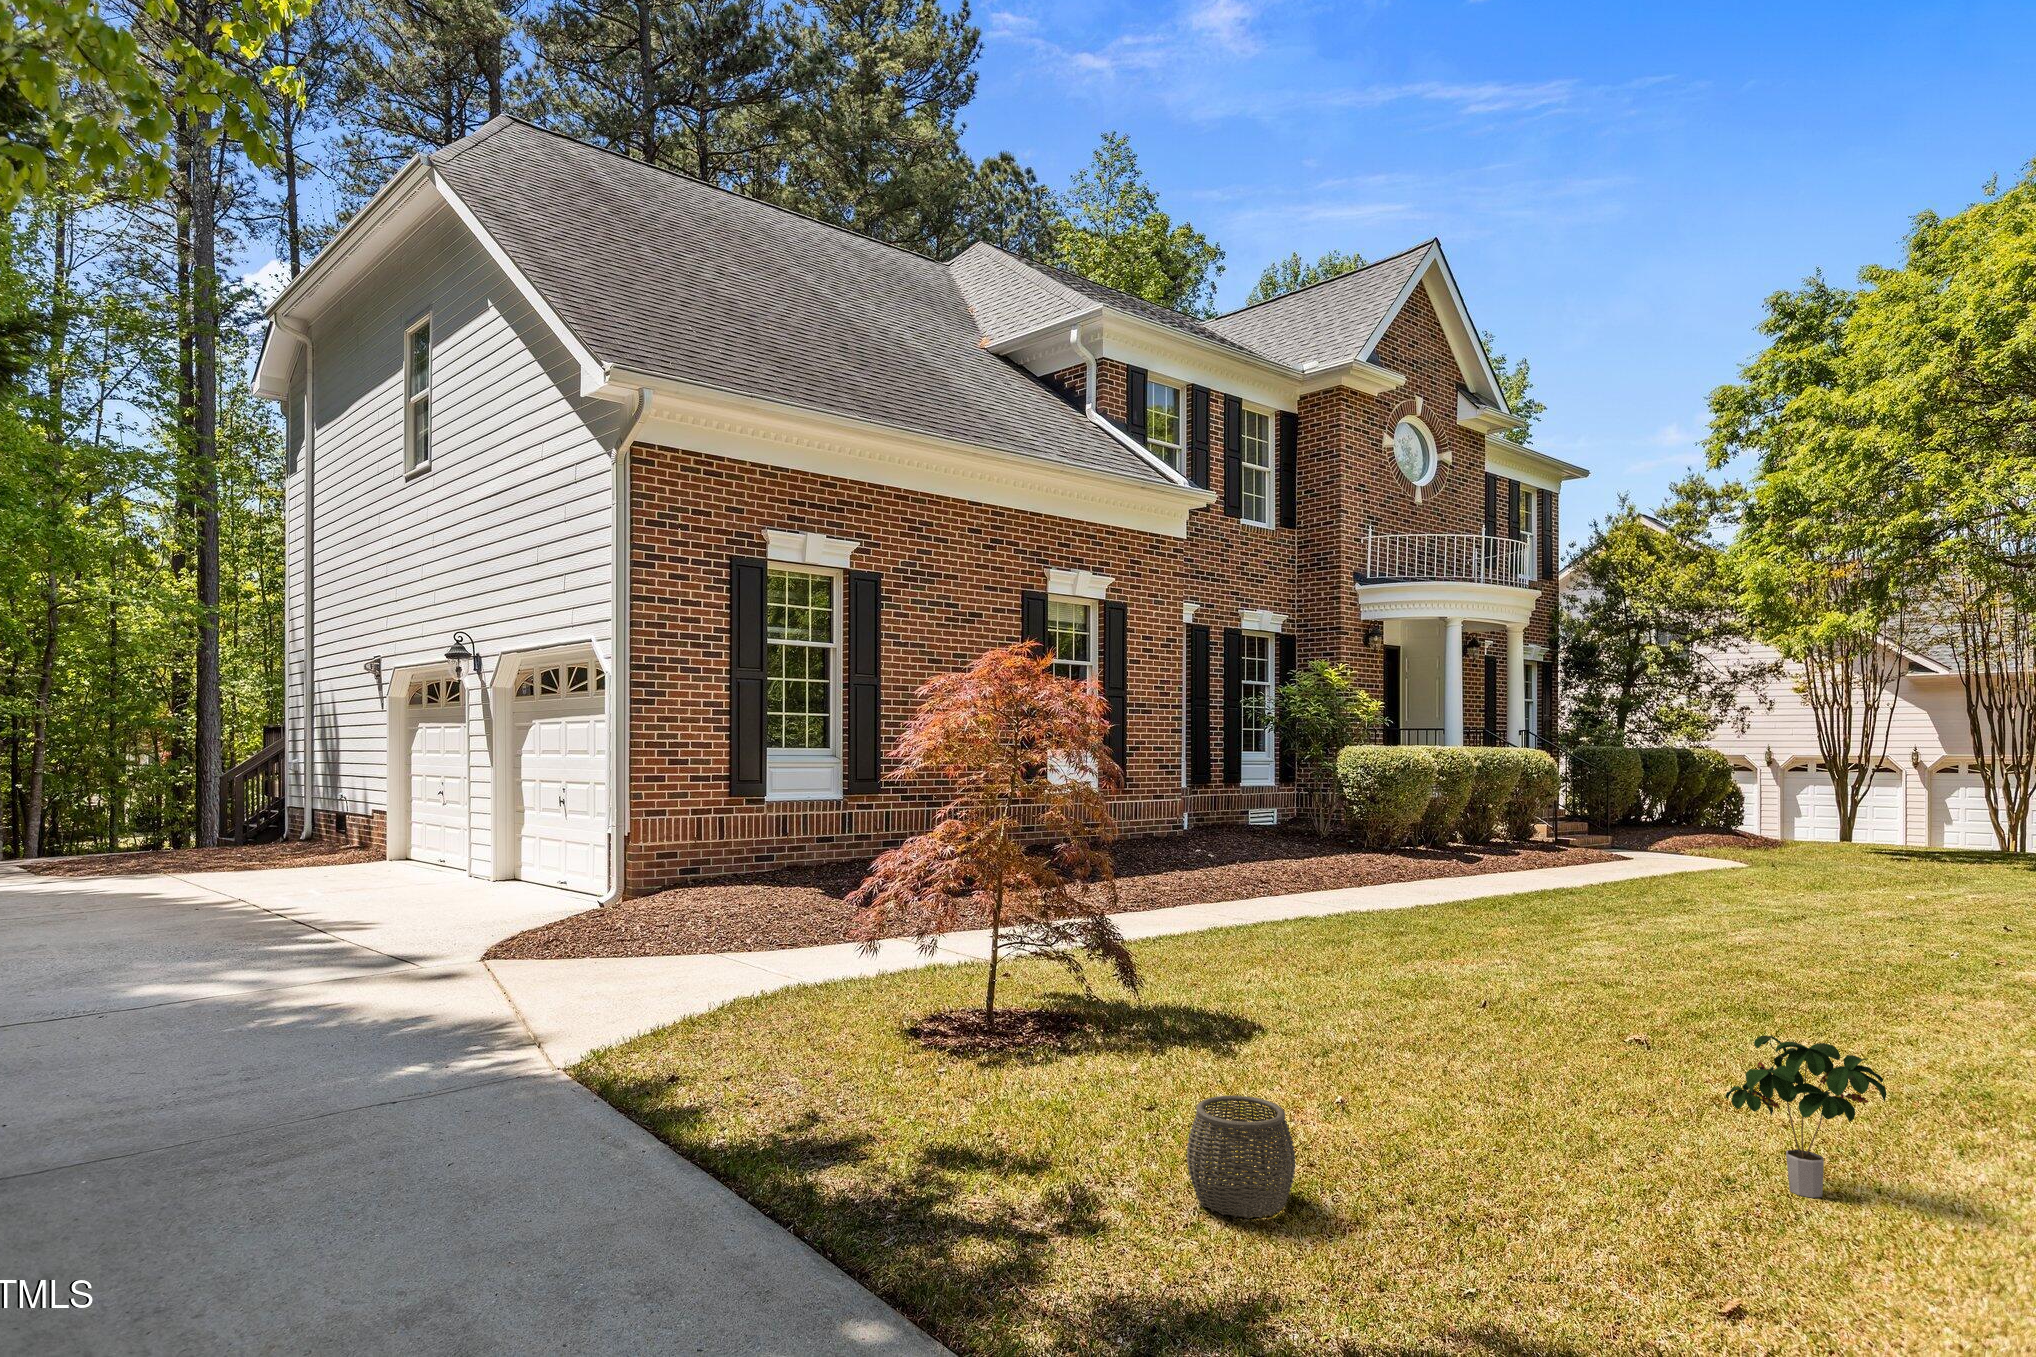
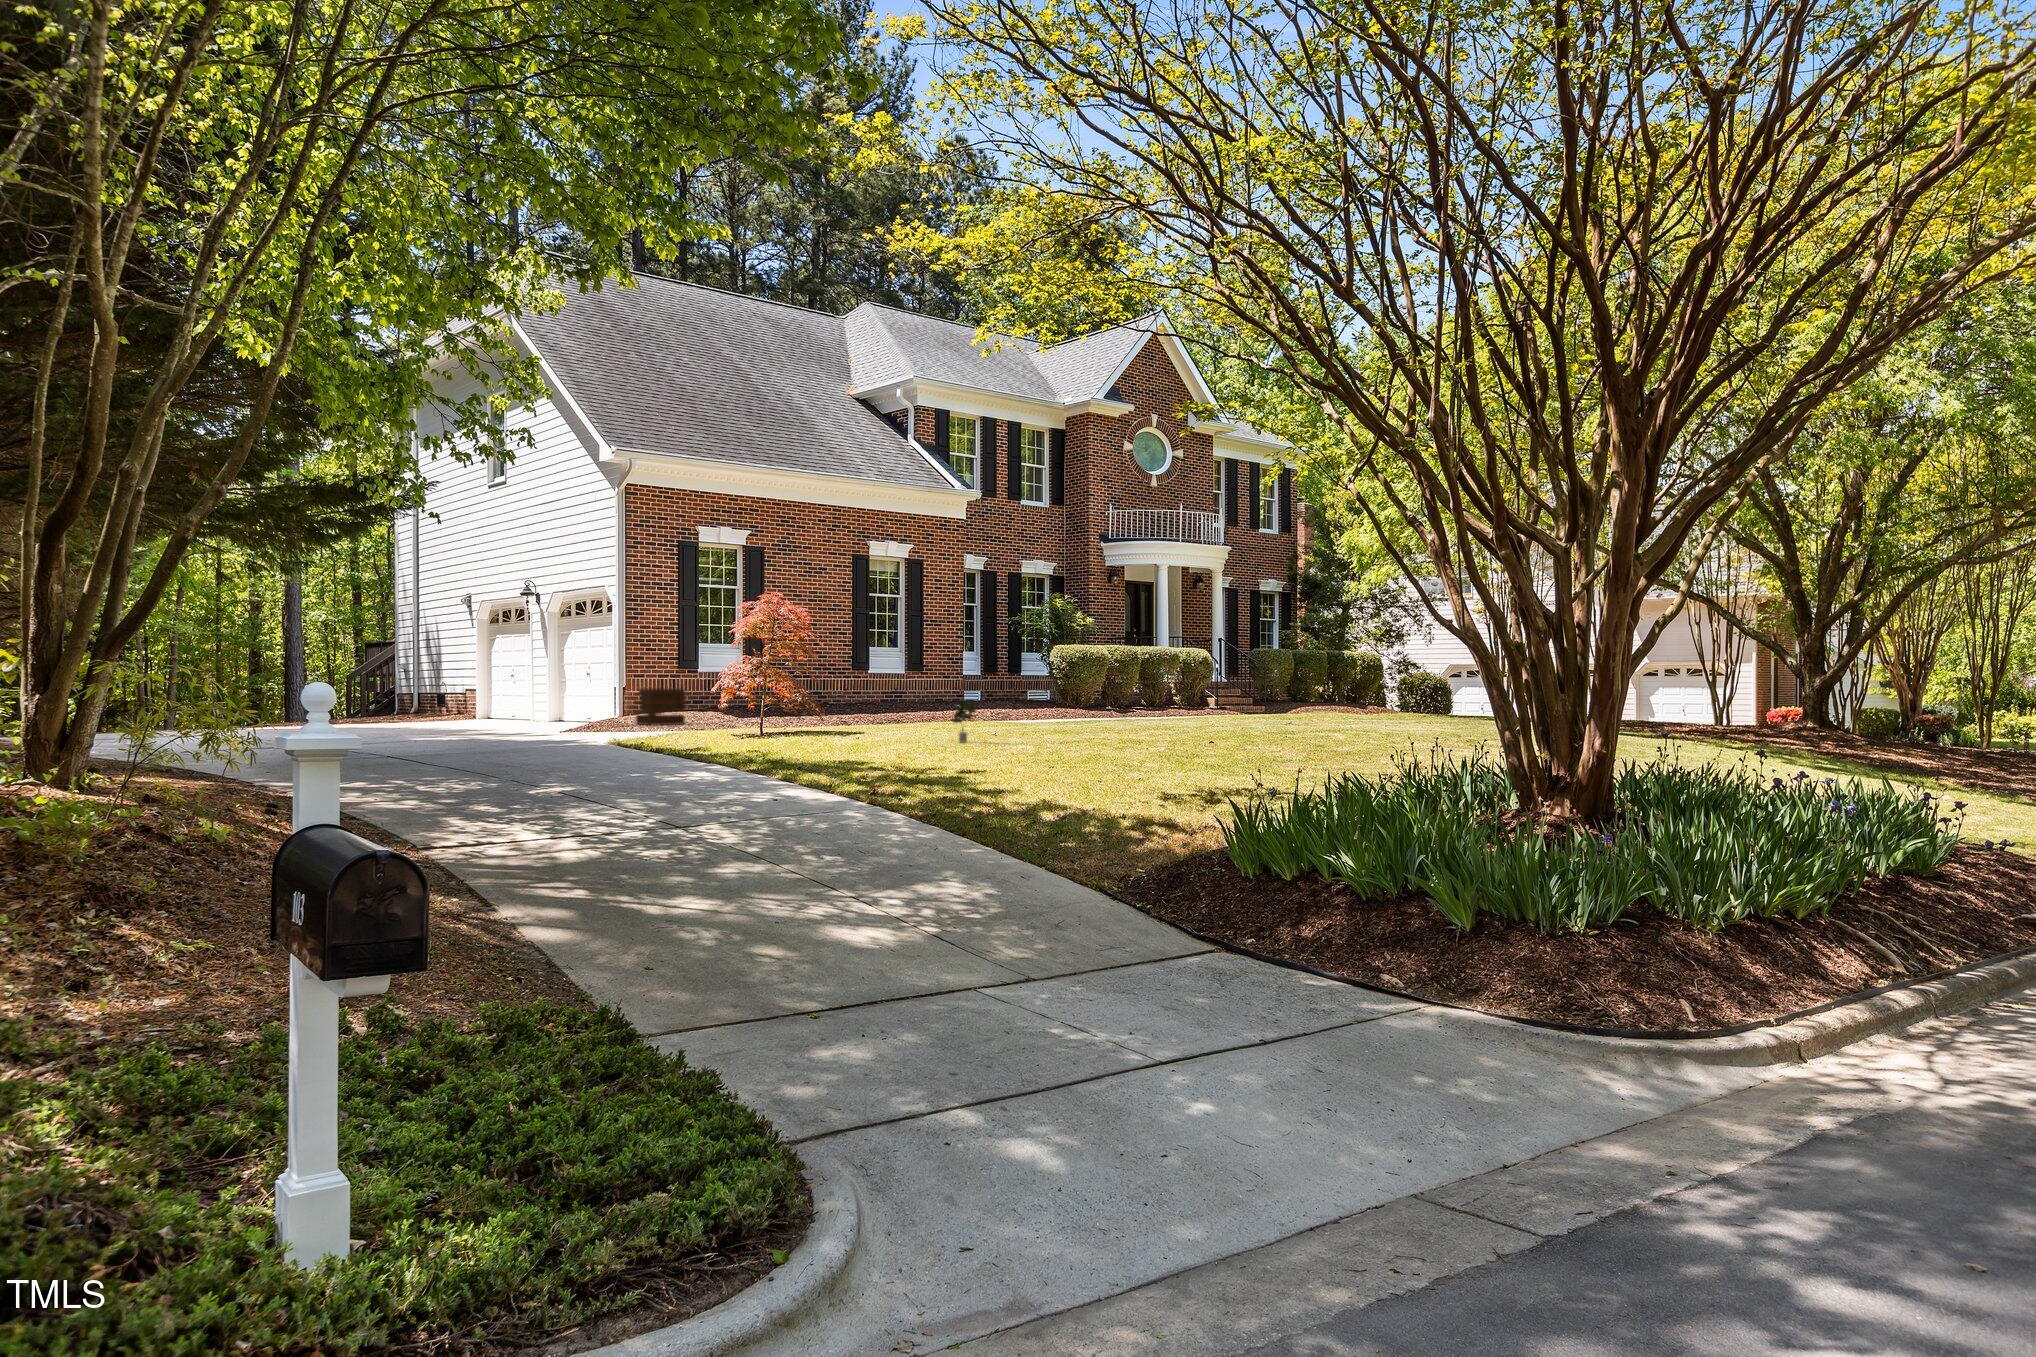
wooden crate: none [643,839,740,922] -> present [636,688,685,725]
woven basket: present [1187,1095,1296,1219] -> none [788,718,818,744]

